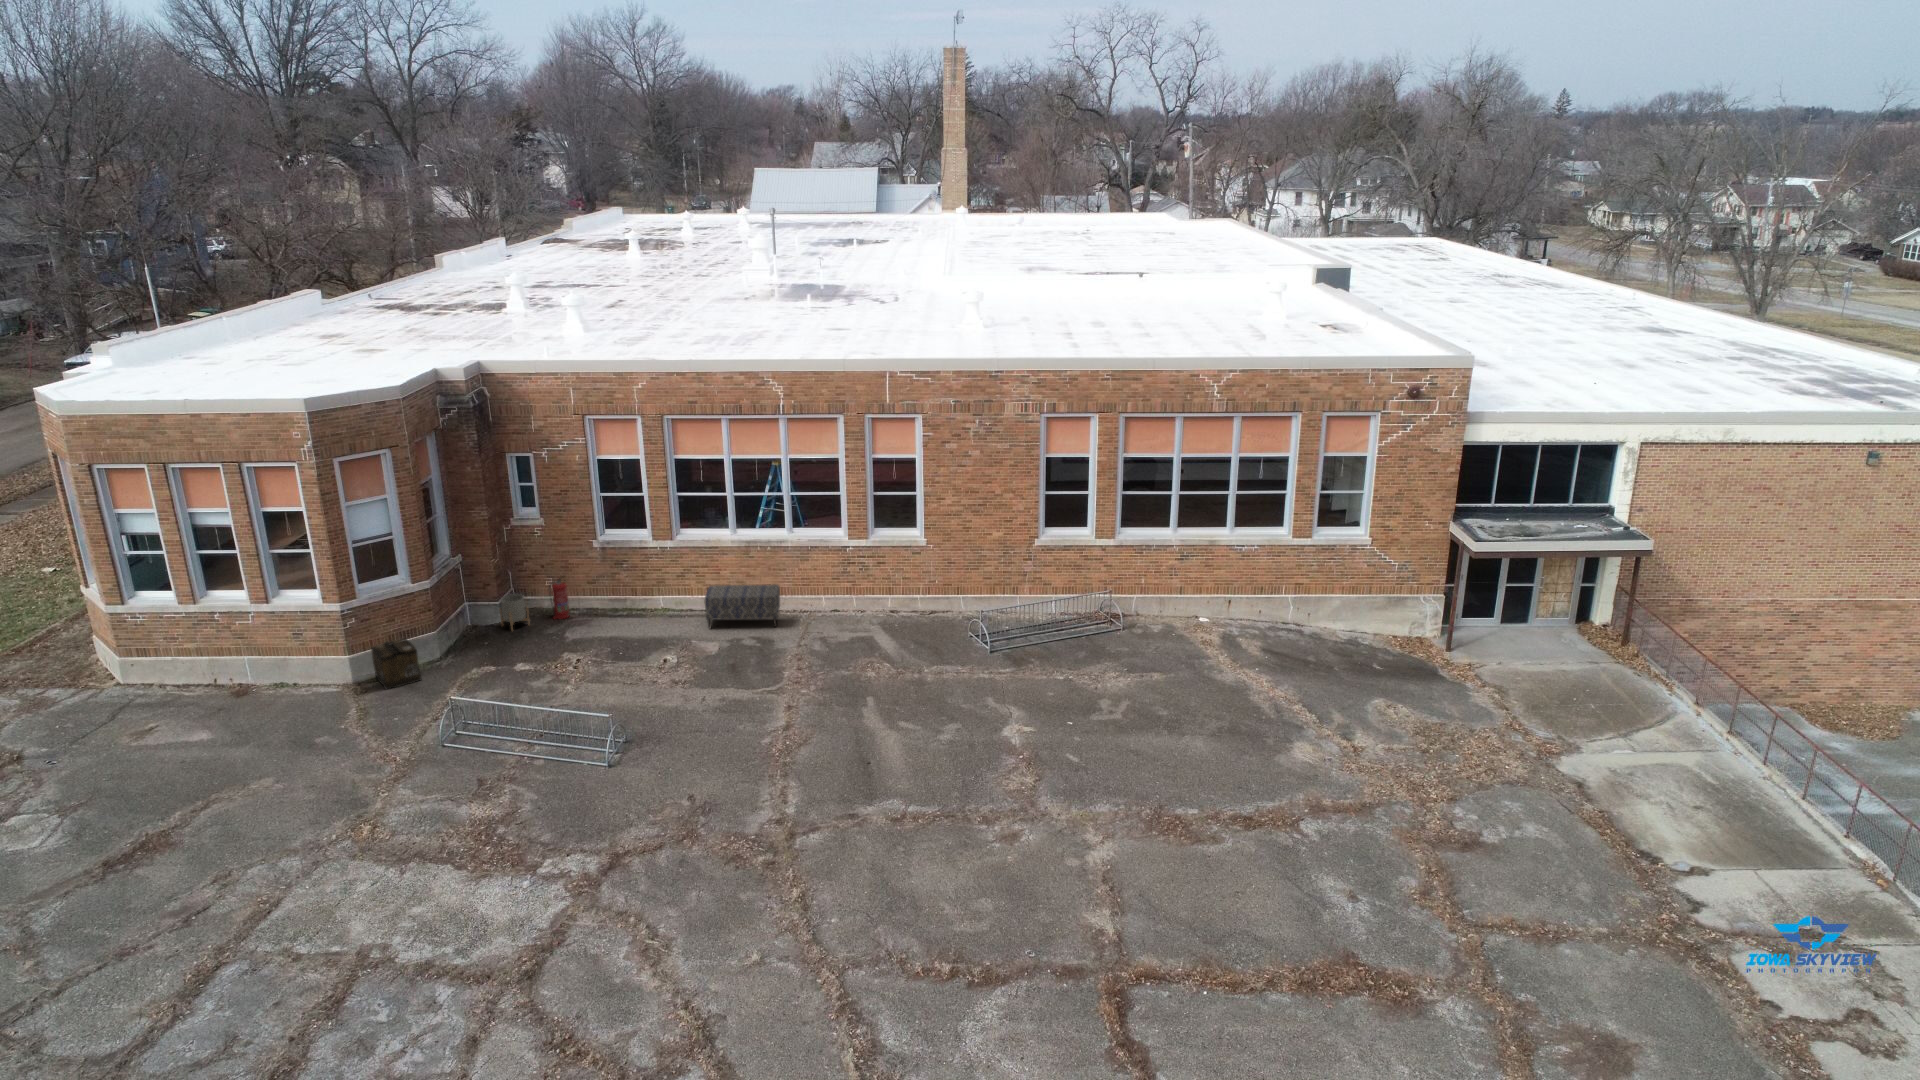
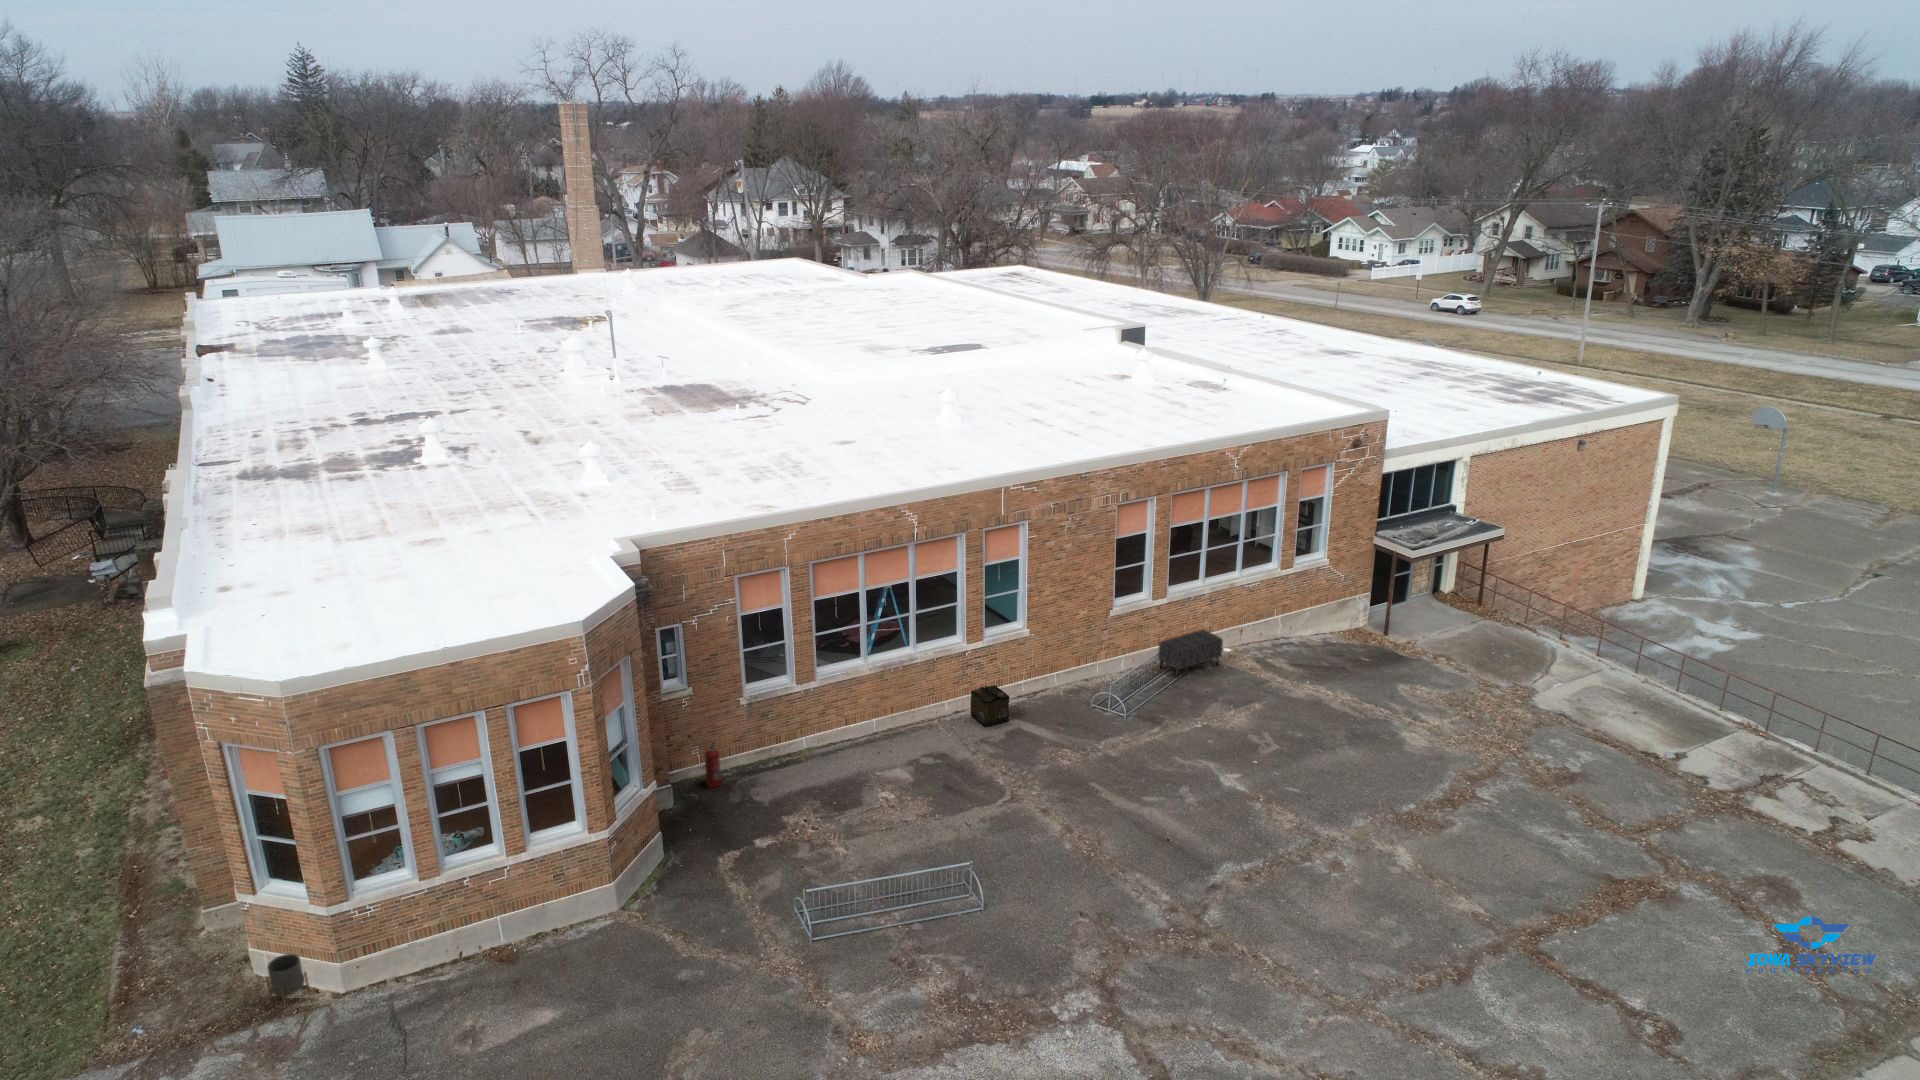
bench: present [704,584,780,628] -> present [1158,630,1223,677]
planter: present [500,594,530,630] -> present [266,954,310,1008]
cardboard box: present [371,639,421,689] -> present [971,685,1009,727]

